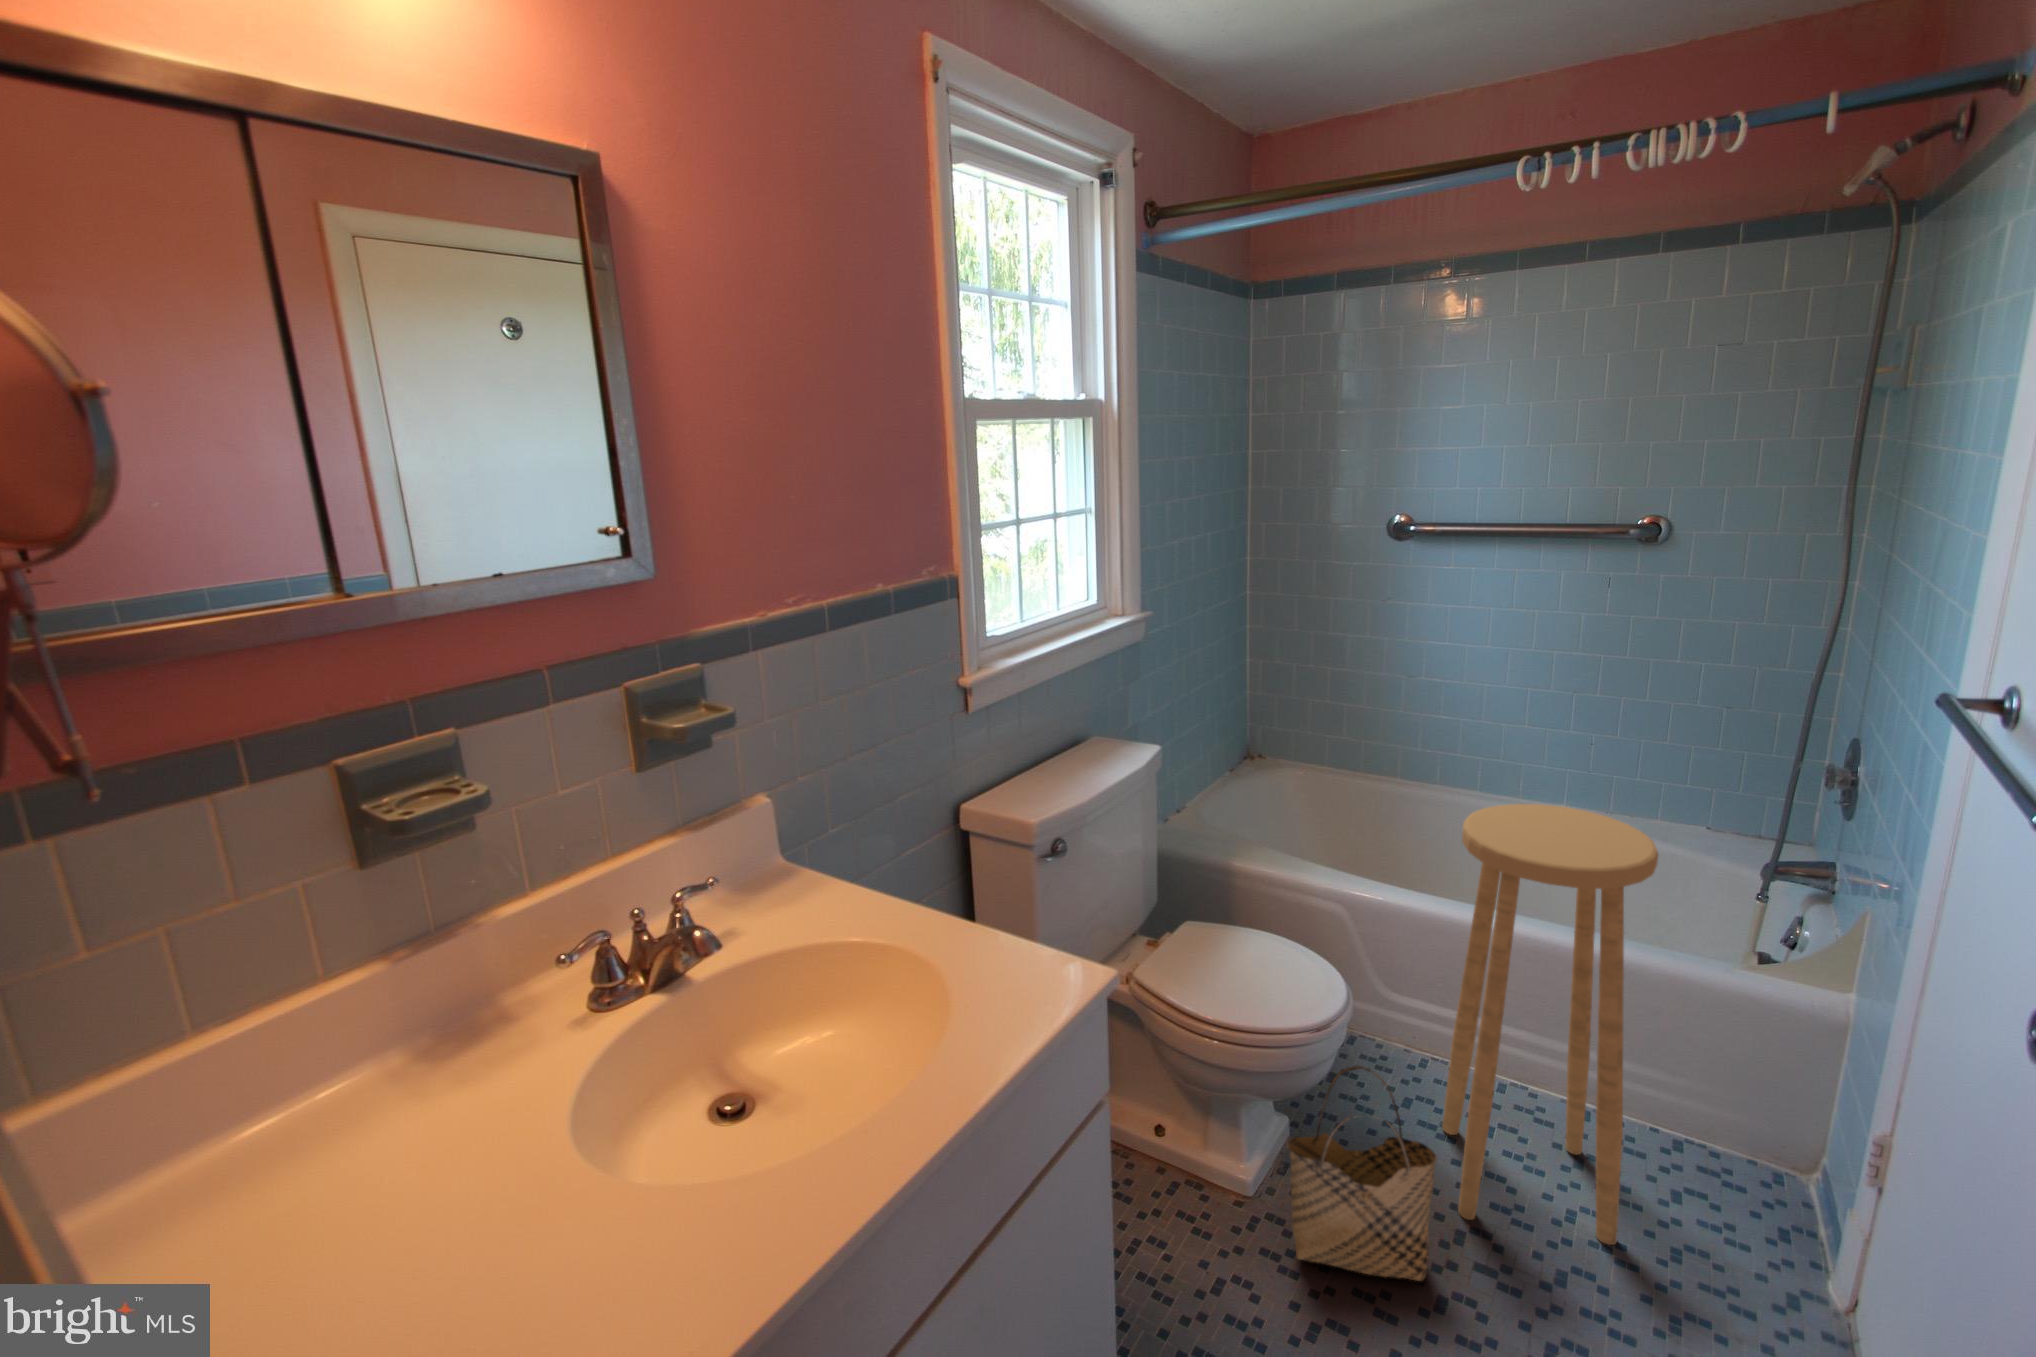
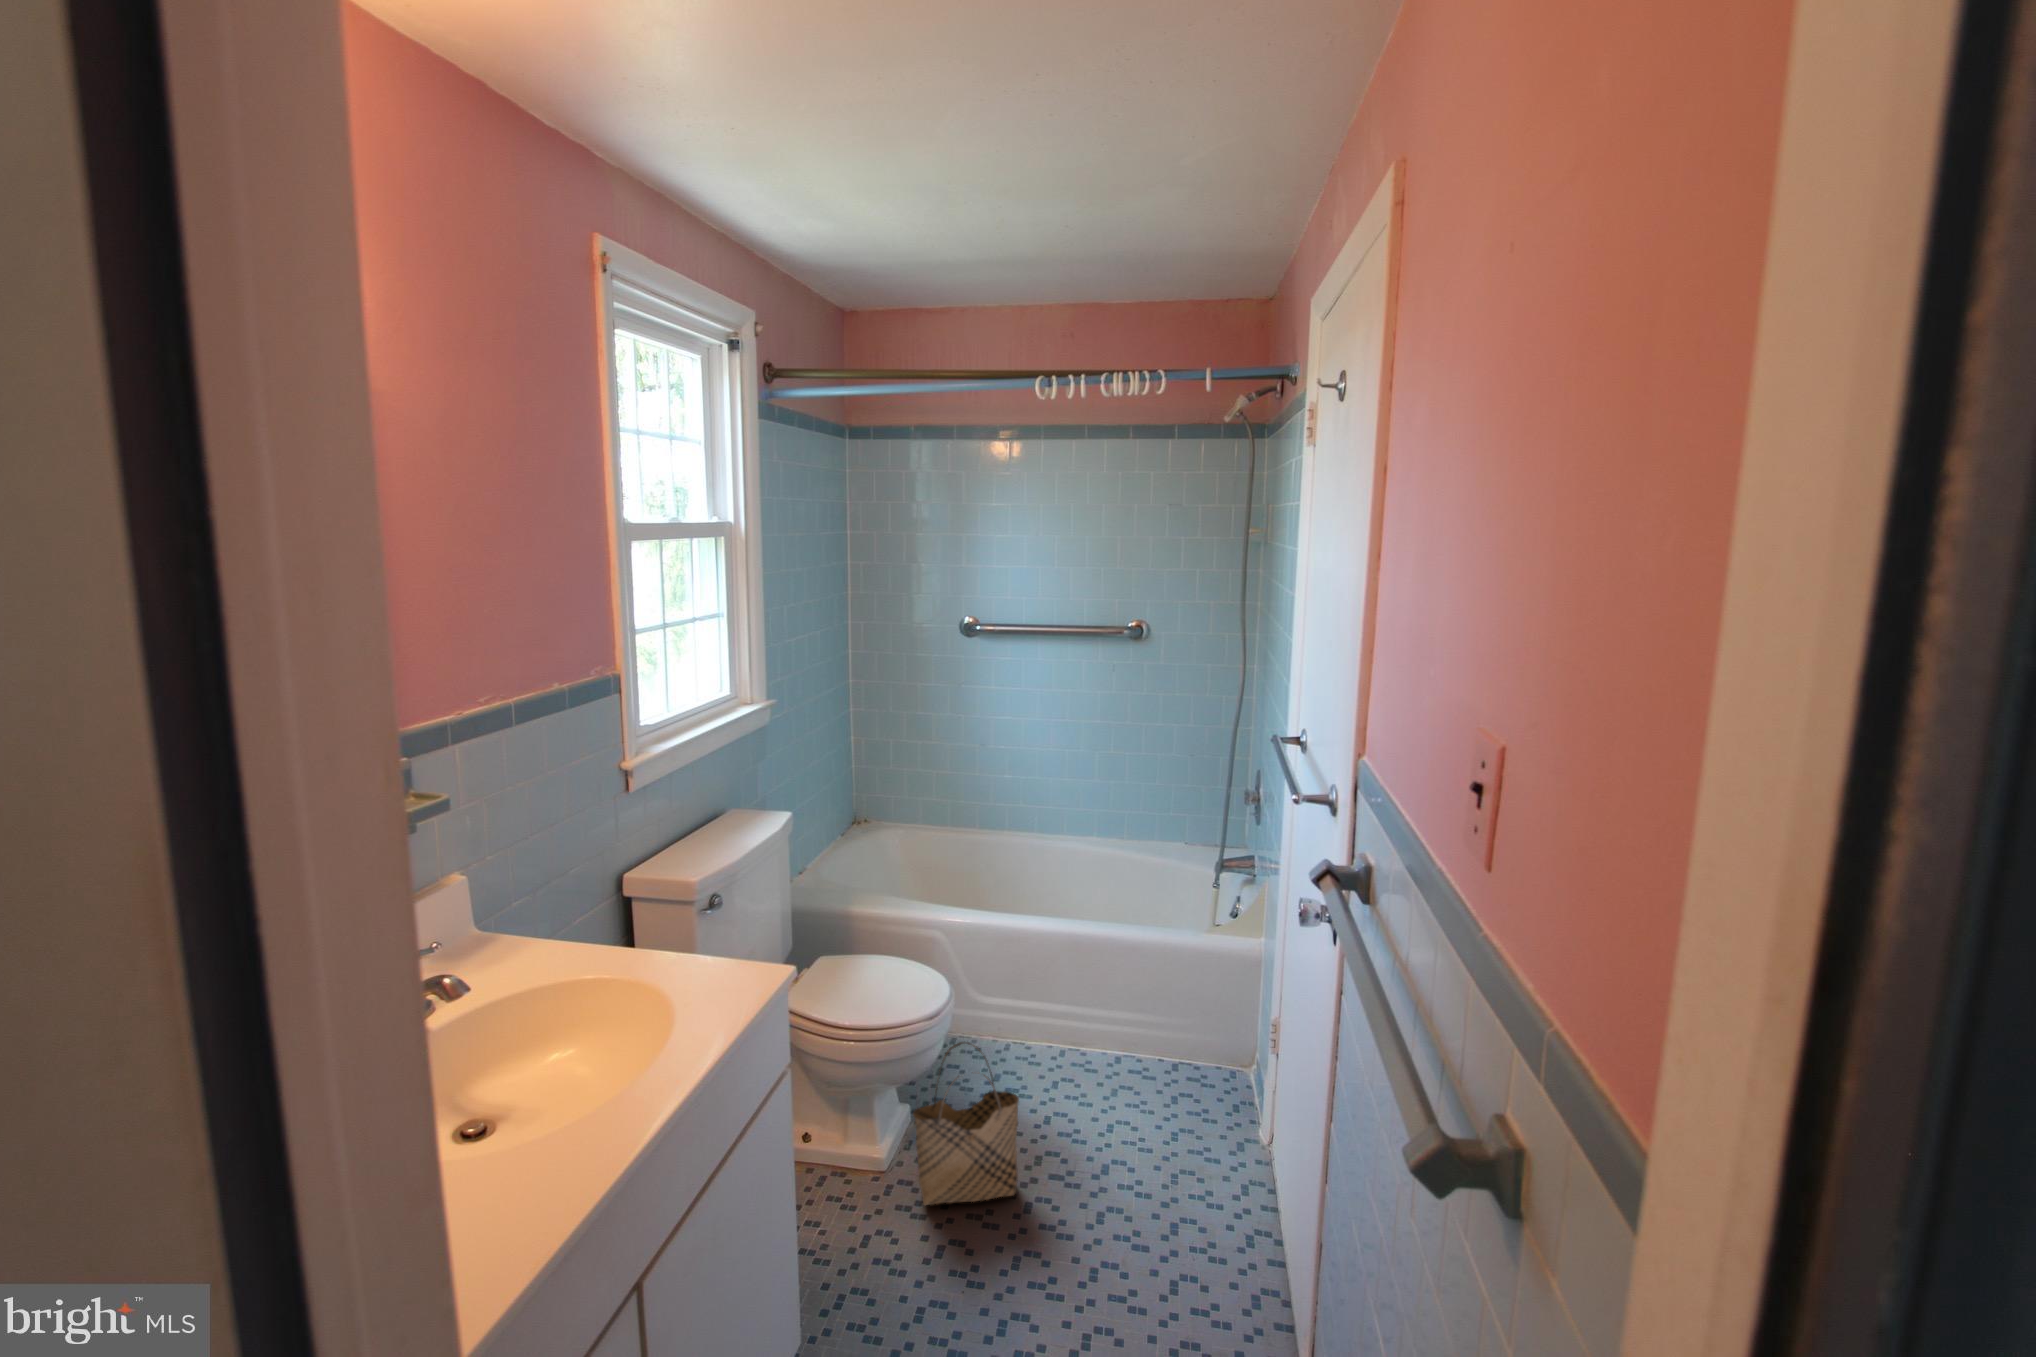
stool: present [1442,804,1658,1245] -> none [1023,830,1144,1148]

